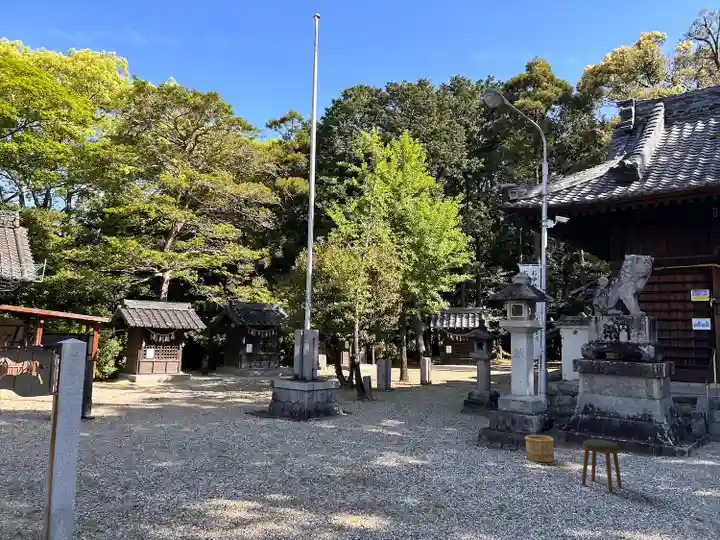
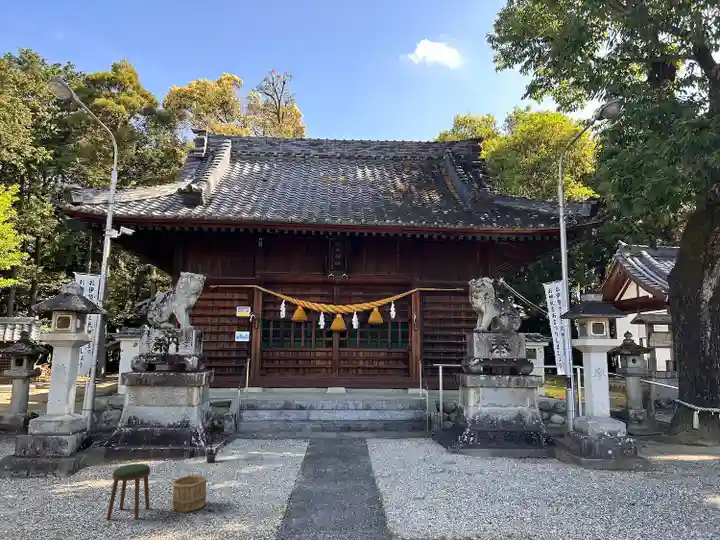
potted plant: none [671,415,695,464] -> present [206,419,222,463]
wooden bucket: present [525,435,554,462] -> present [172,475,207,512]

